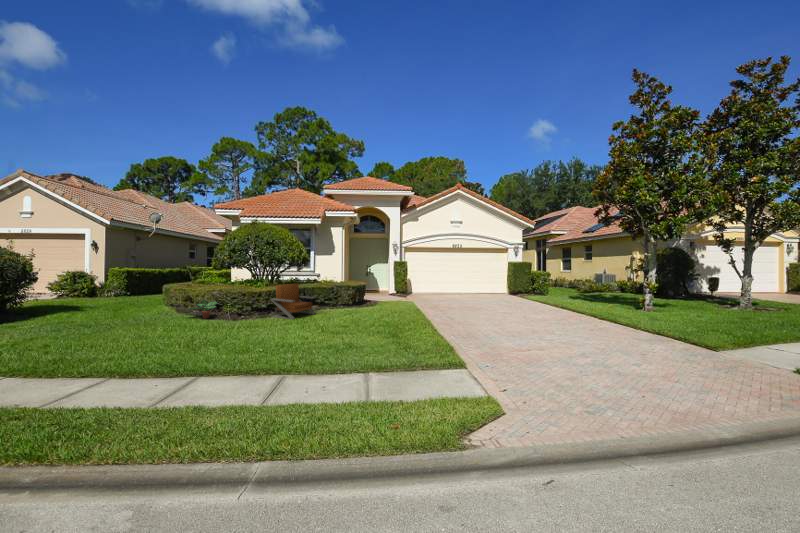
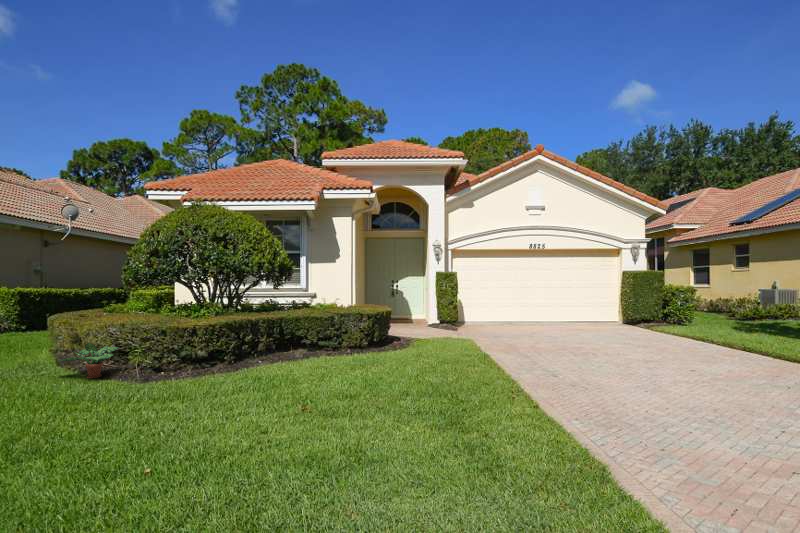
lounge chair: present [271,284,315,320] -> none [214,310,300,381]

